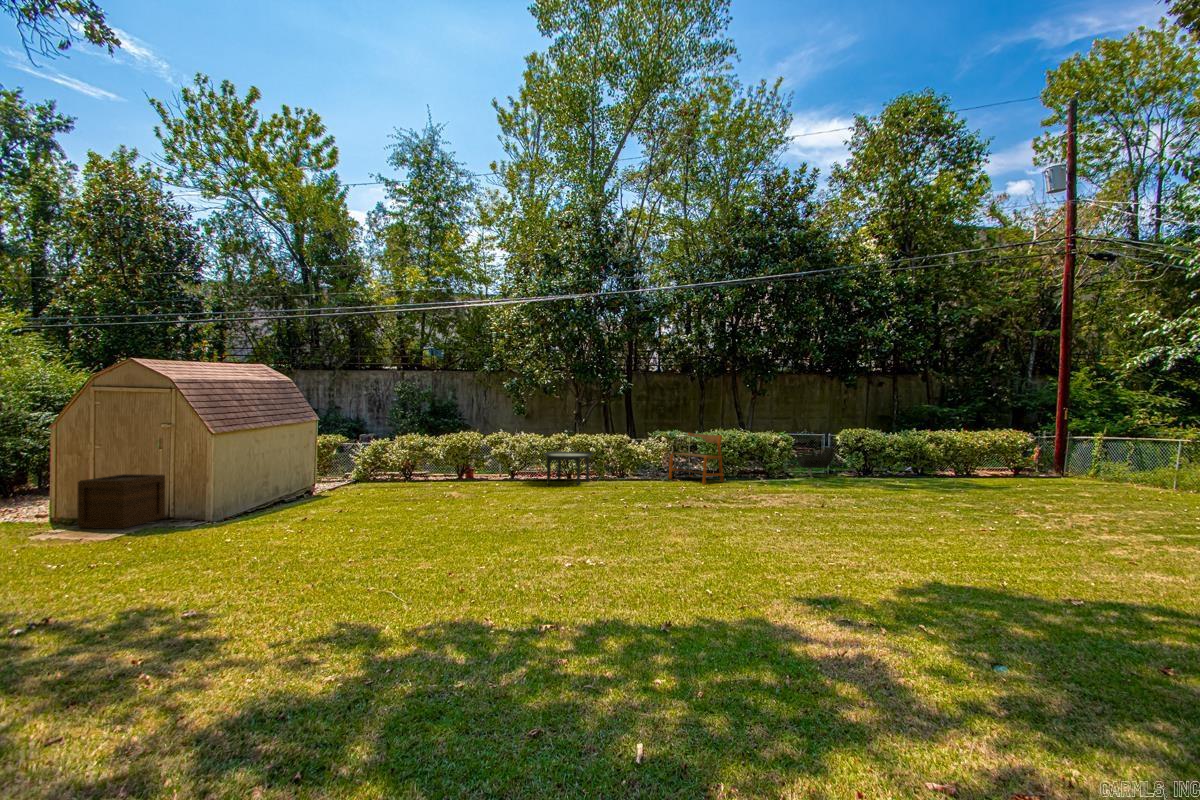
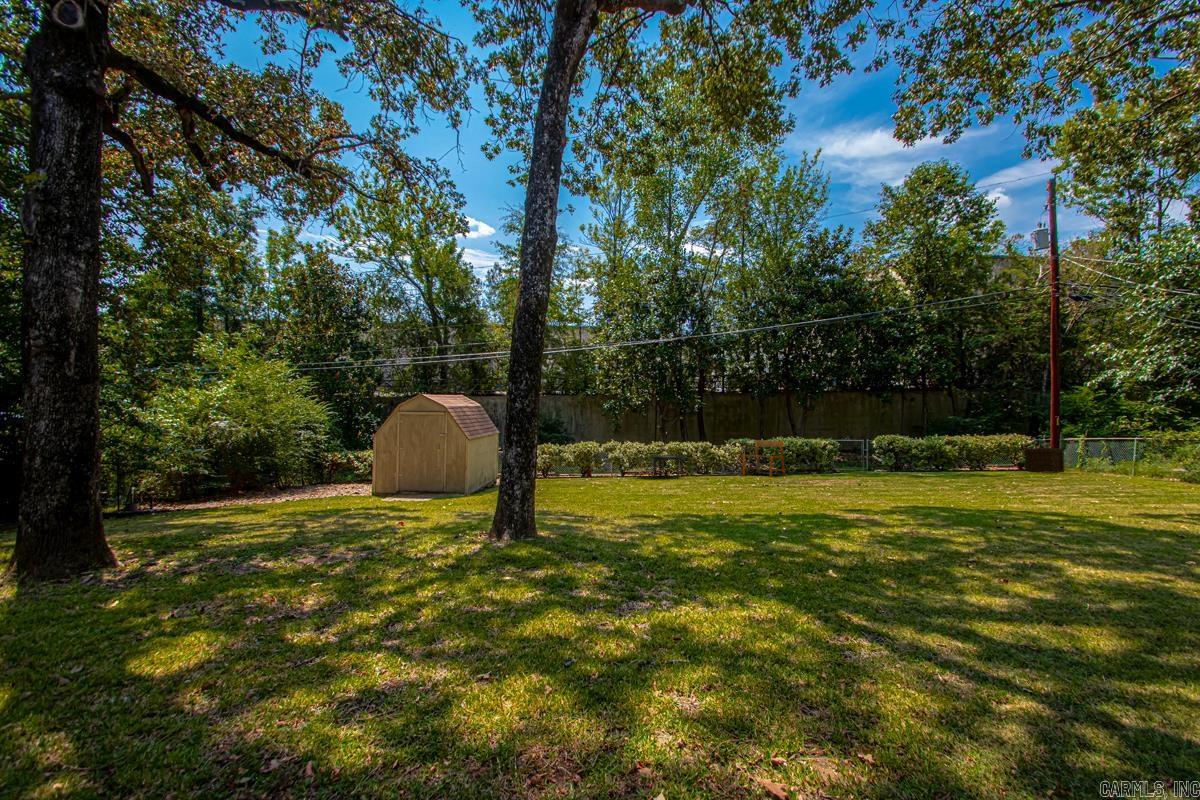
lounge chair: present [797,447,835,478] -> none [840,450,871,473]
wooden crate: present [77,474,165,529] -> present [1025,448,1065,473]

